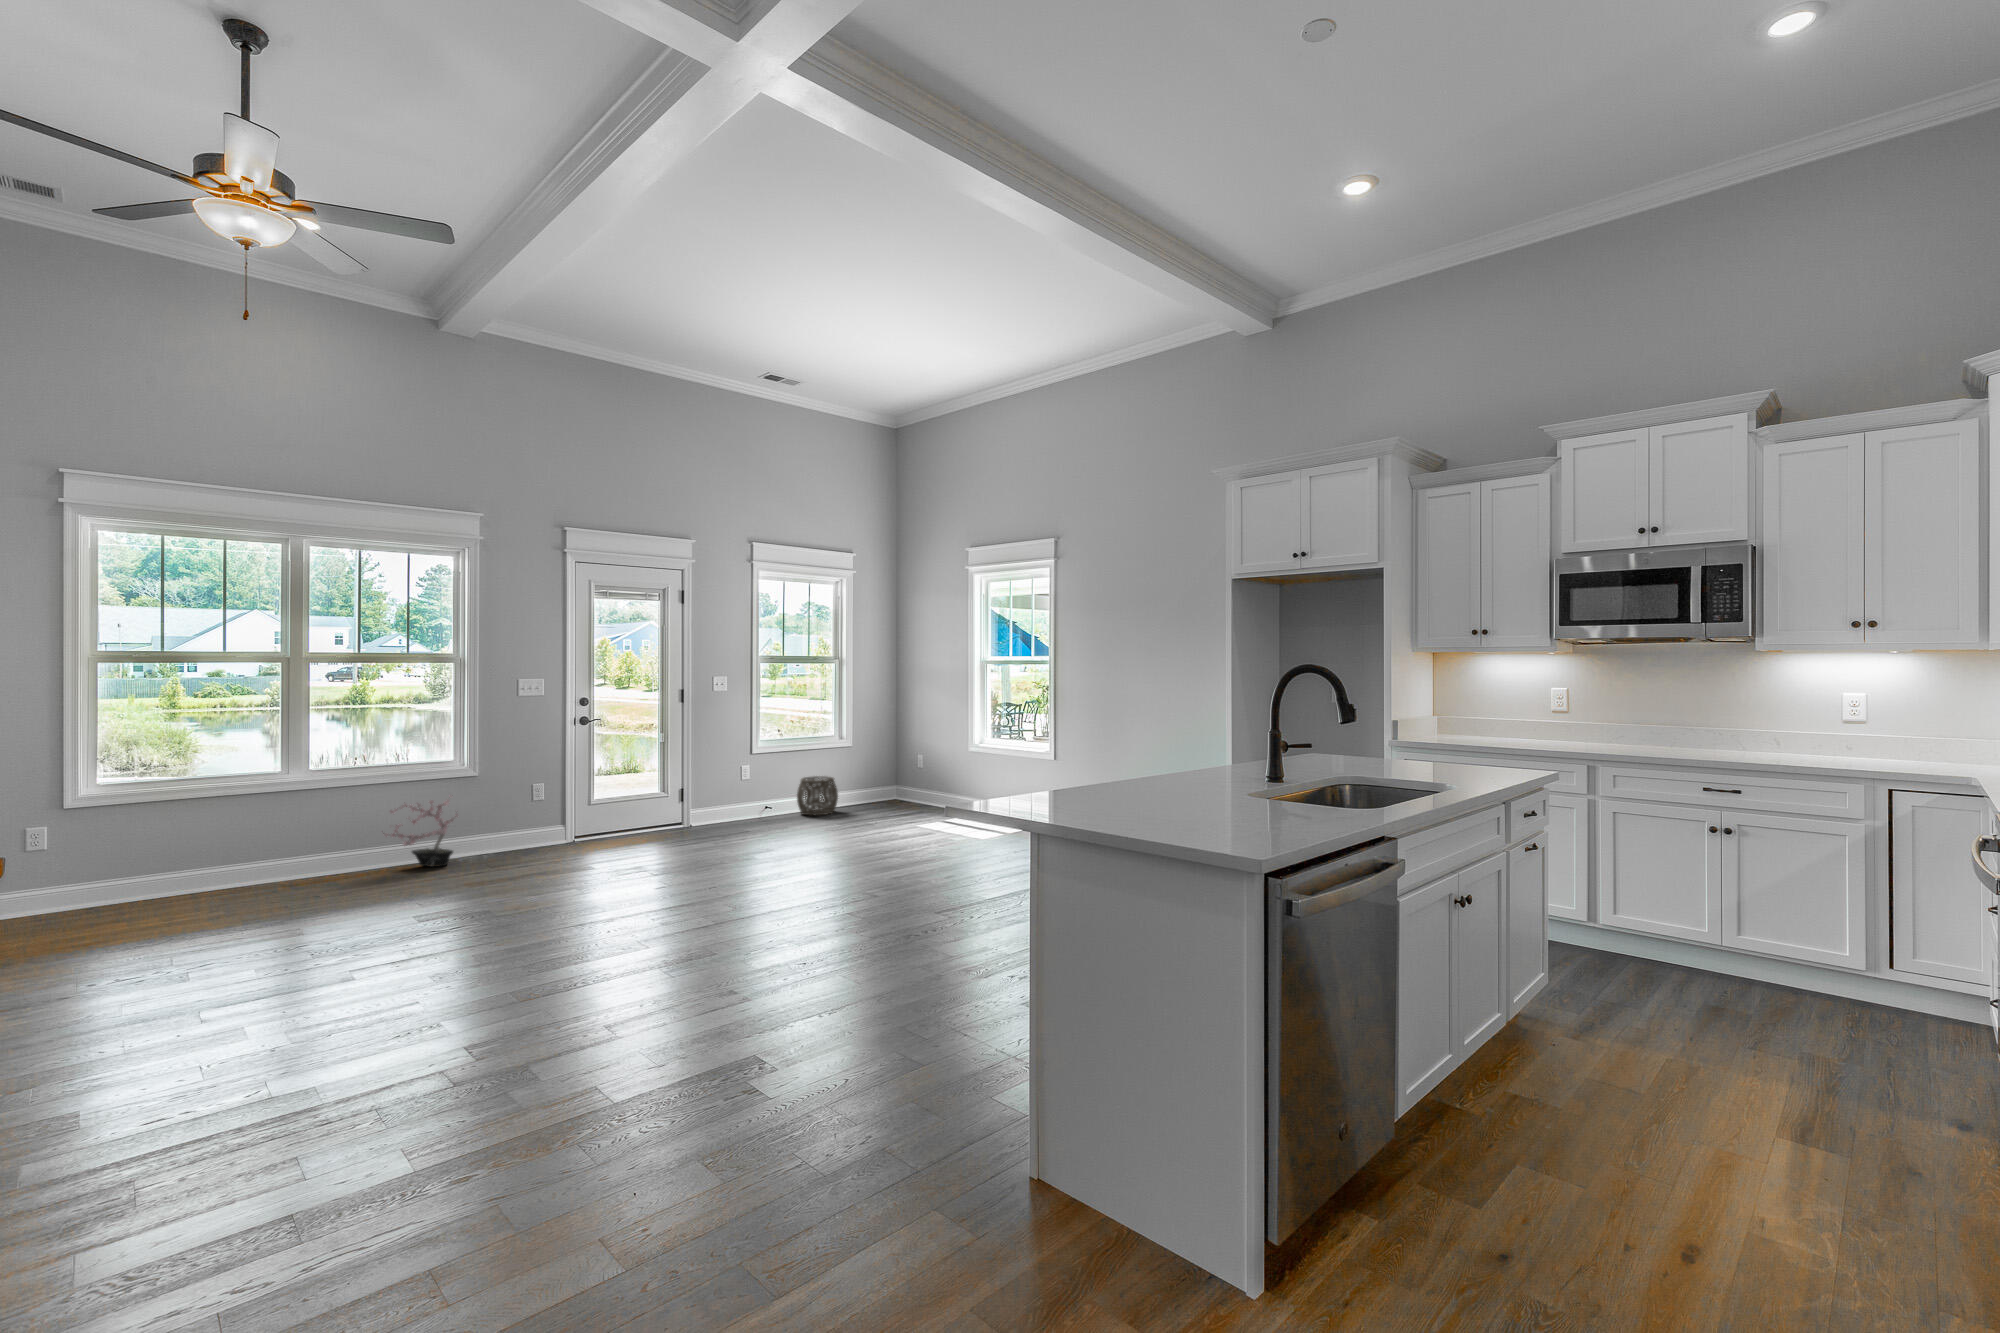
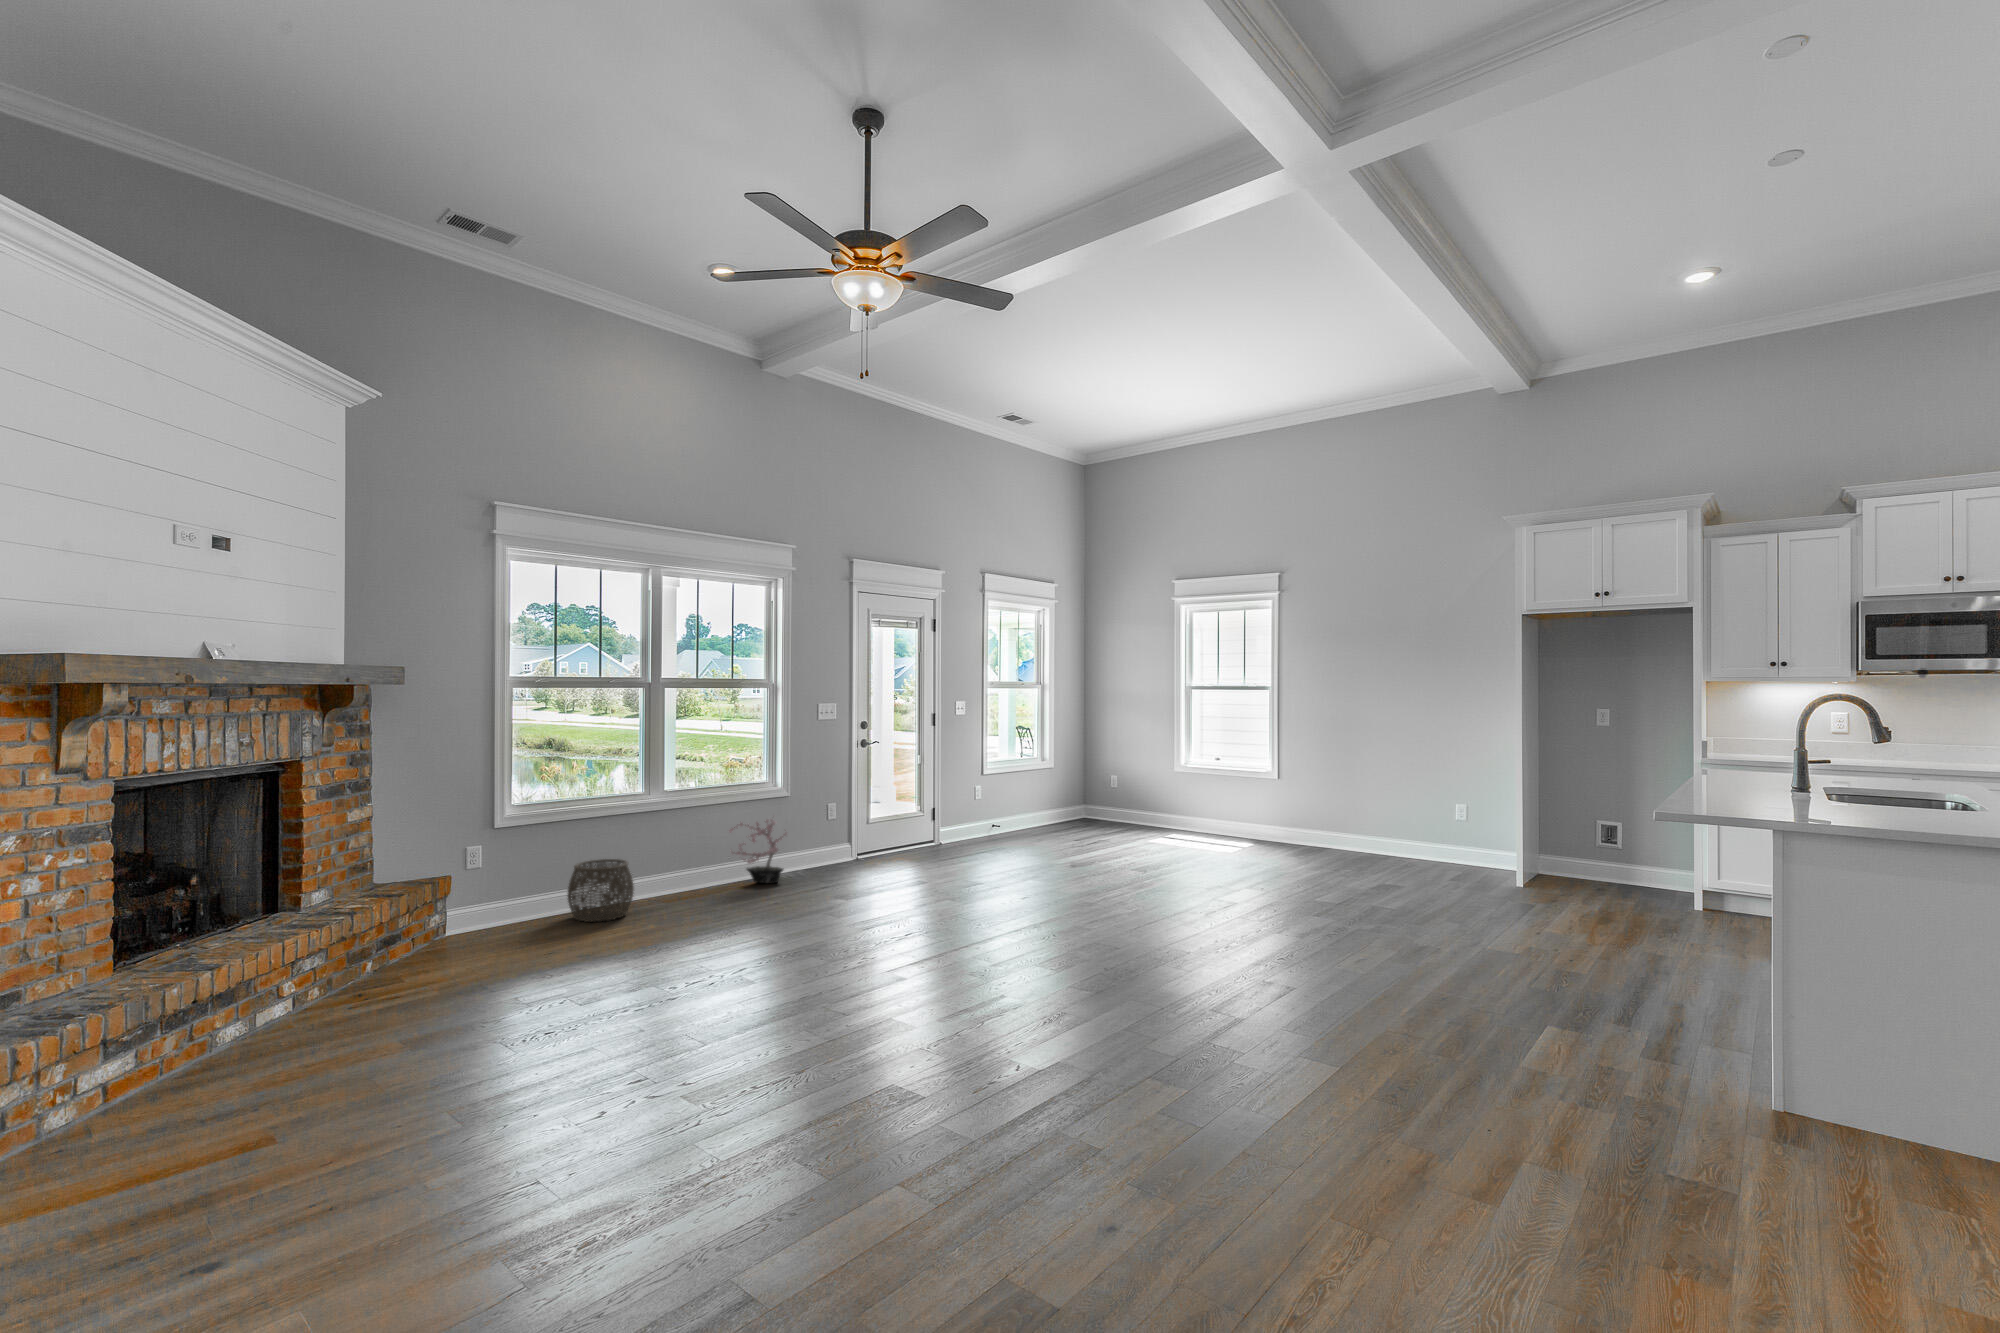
woven basket: present [797,776,838,816] -> present [567,859,634,922]

